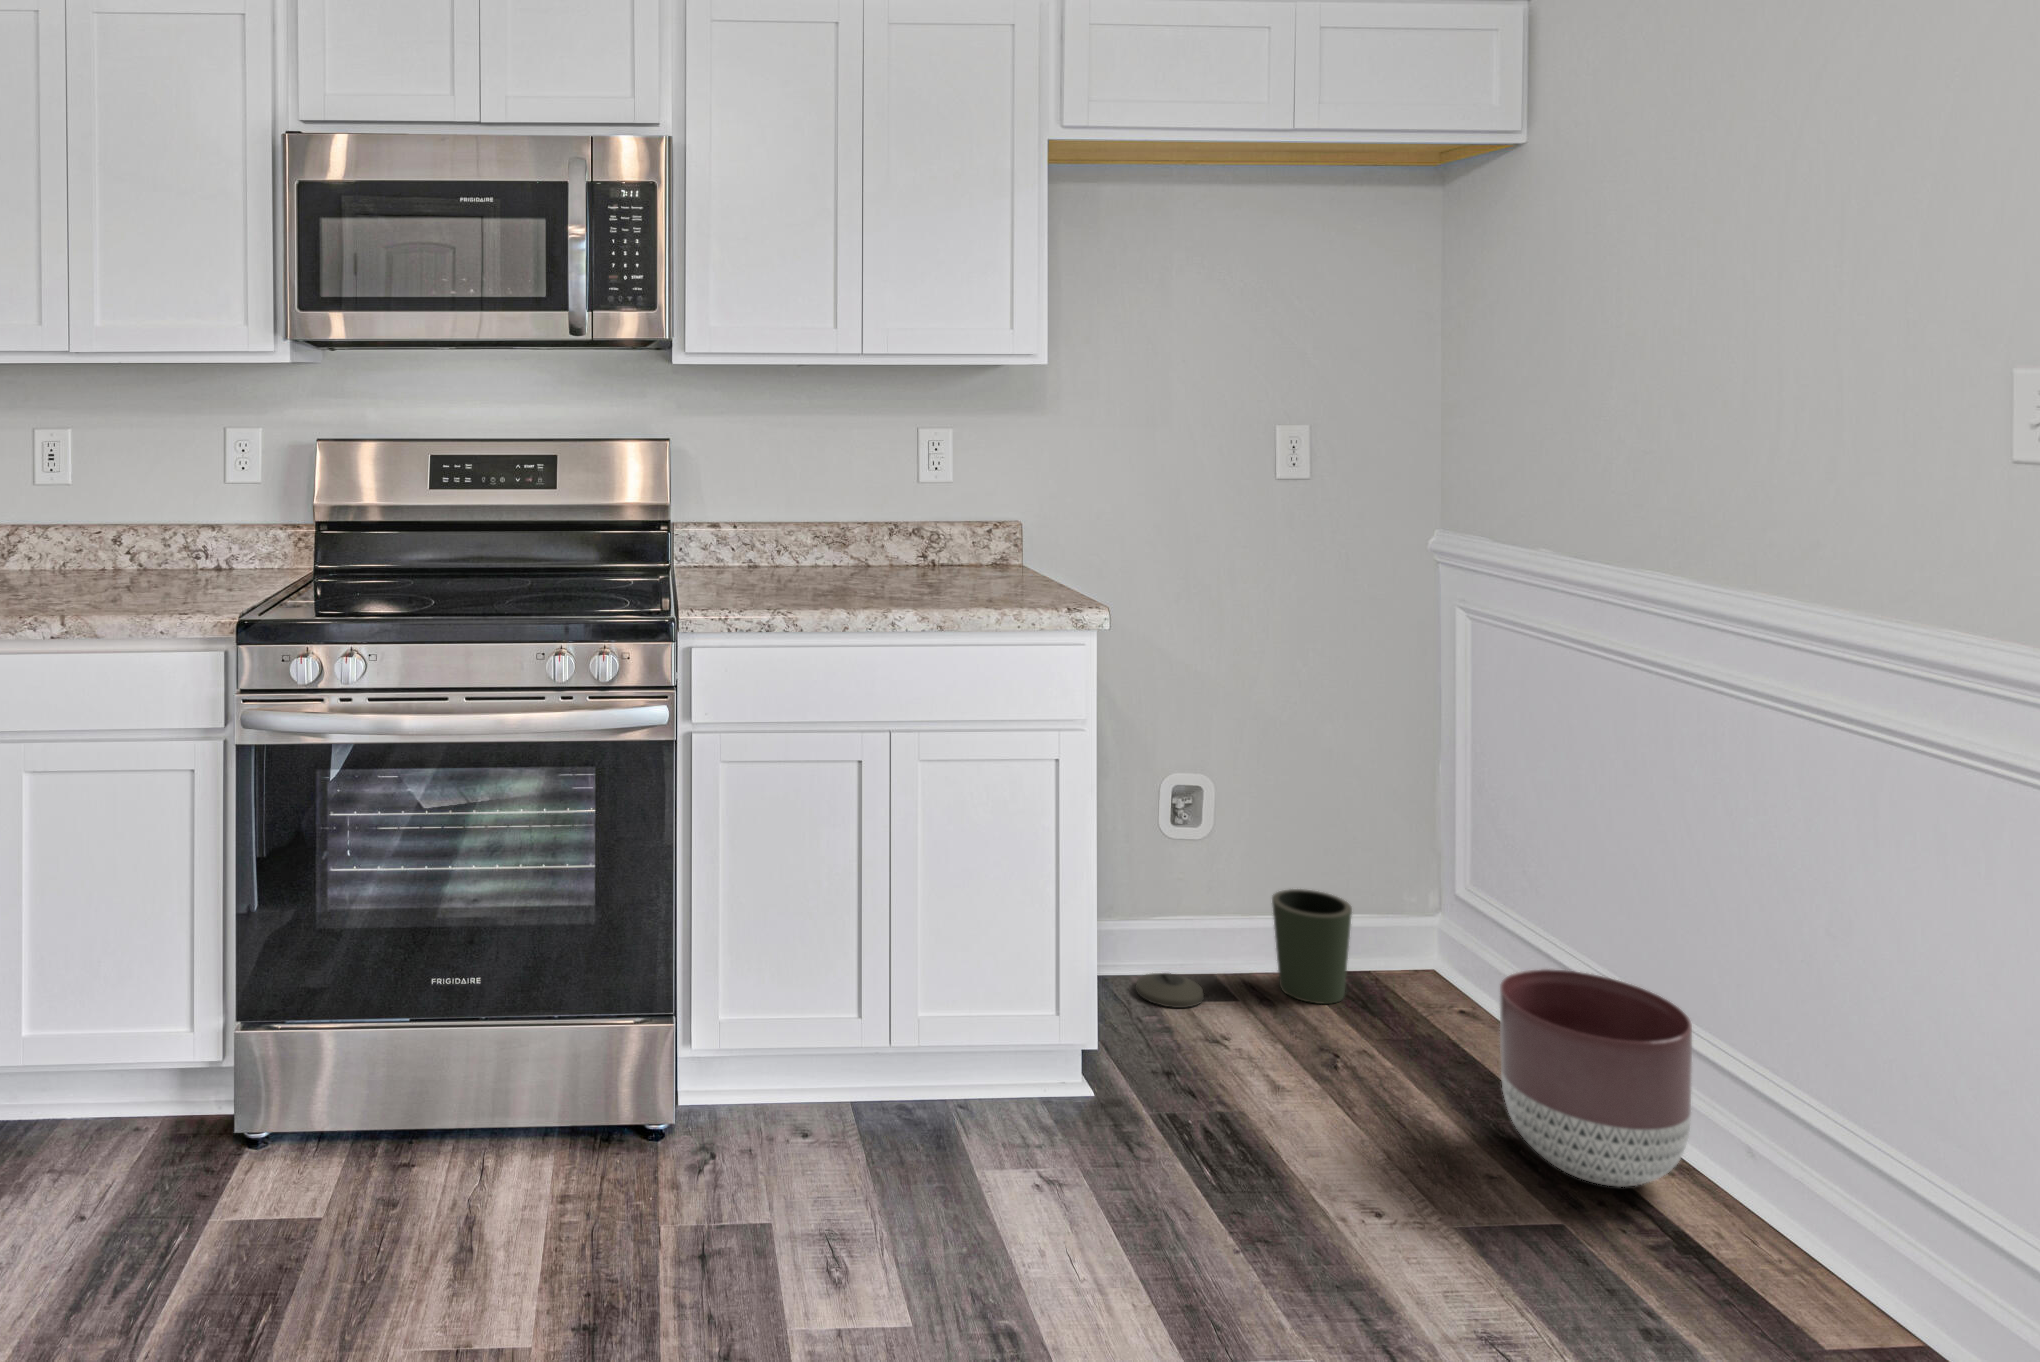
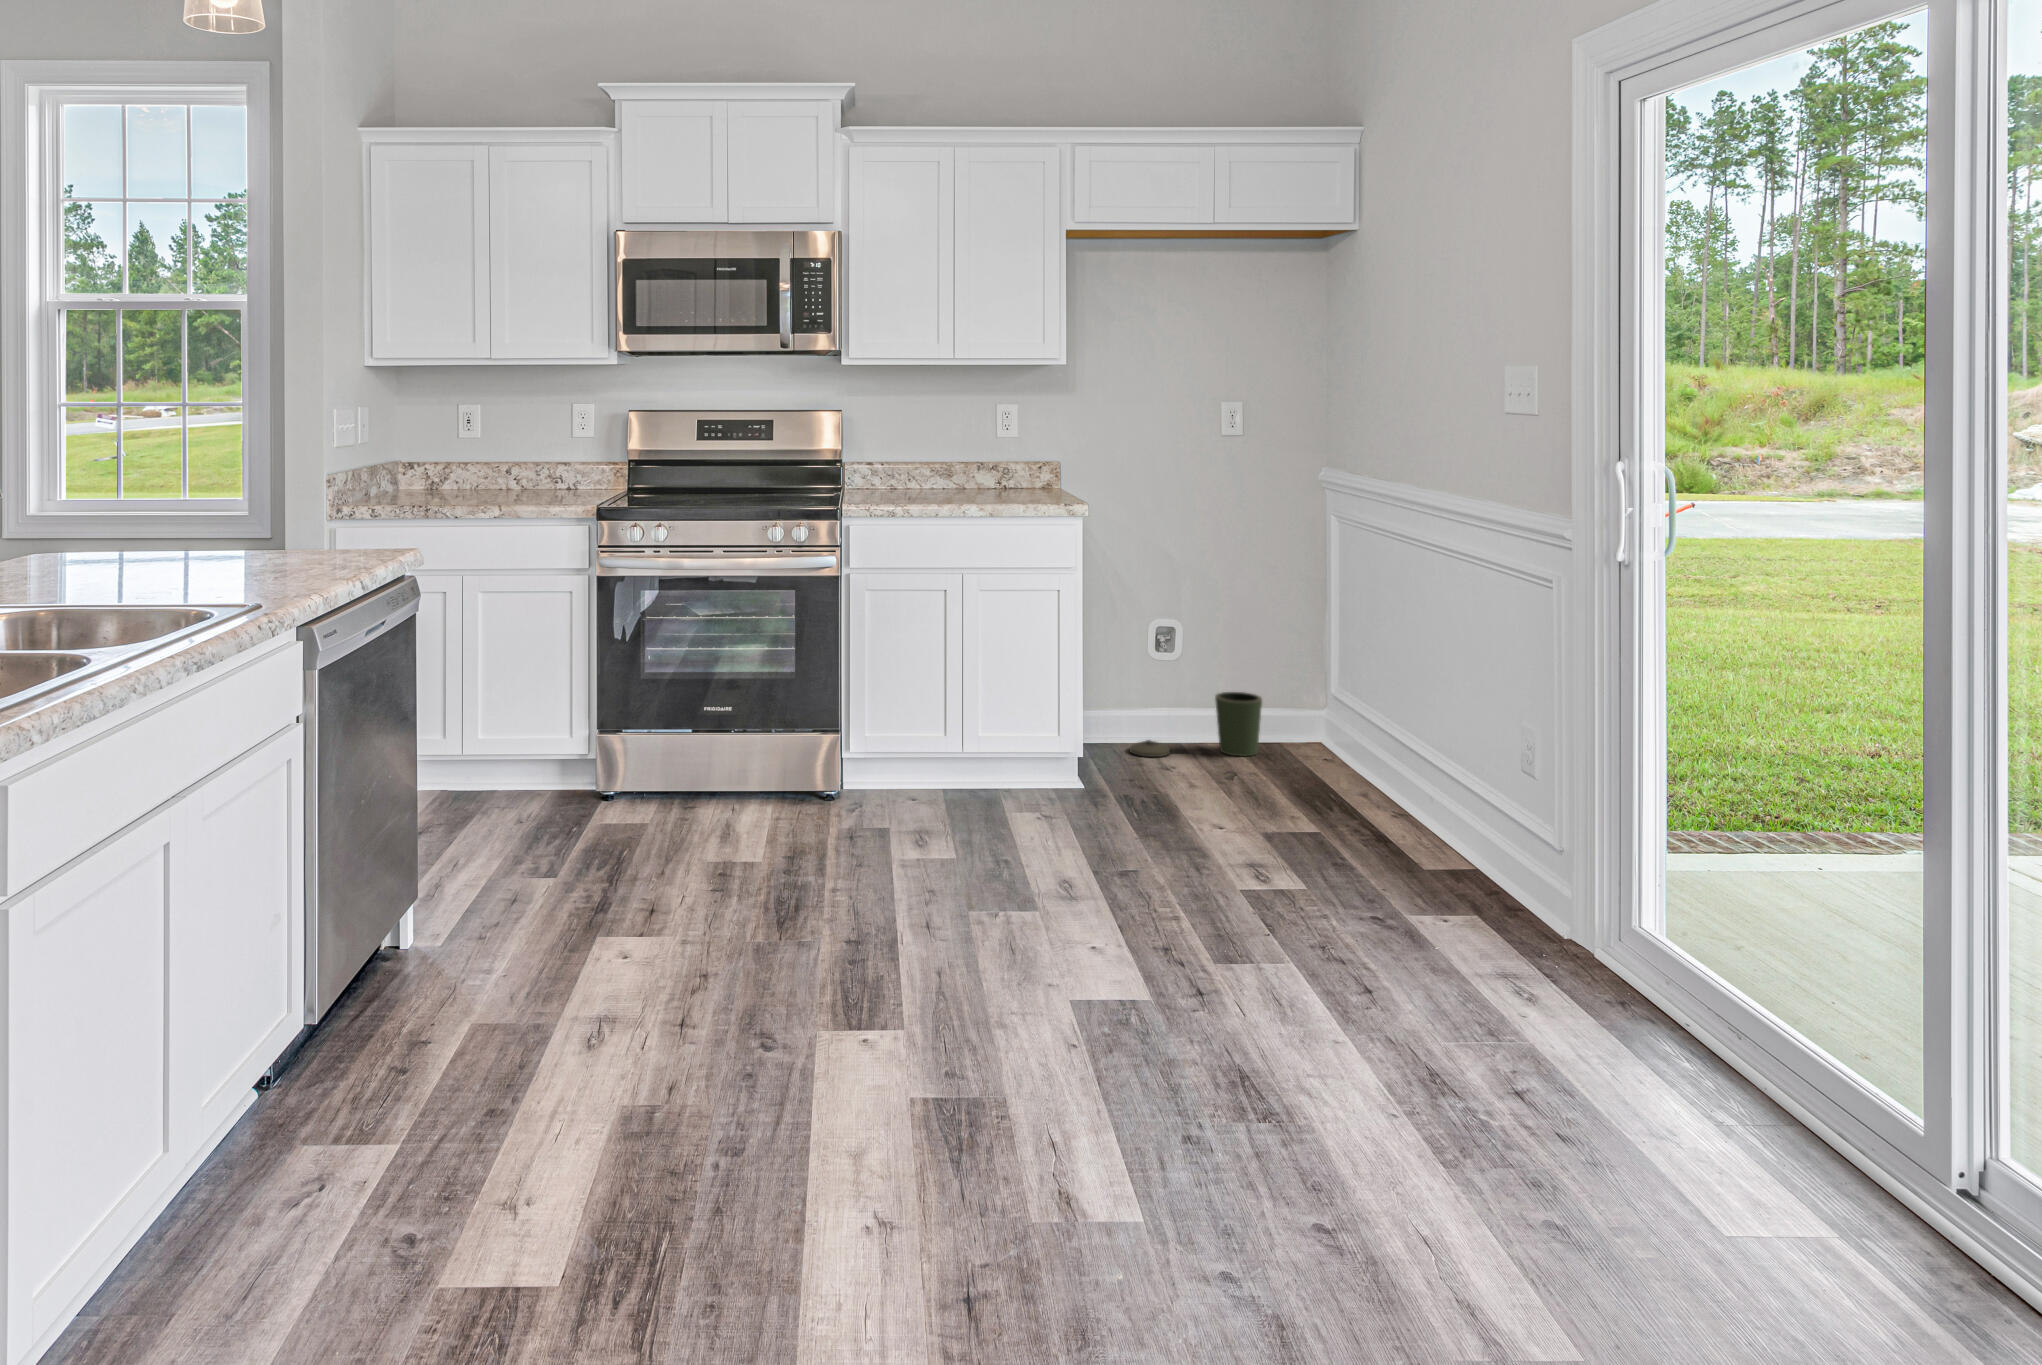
planter: present [1500,969,1692,1187] -> none [1306,711,1402,818]

